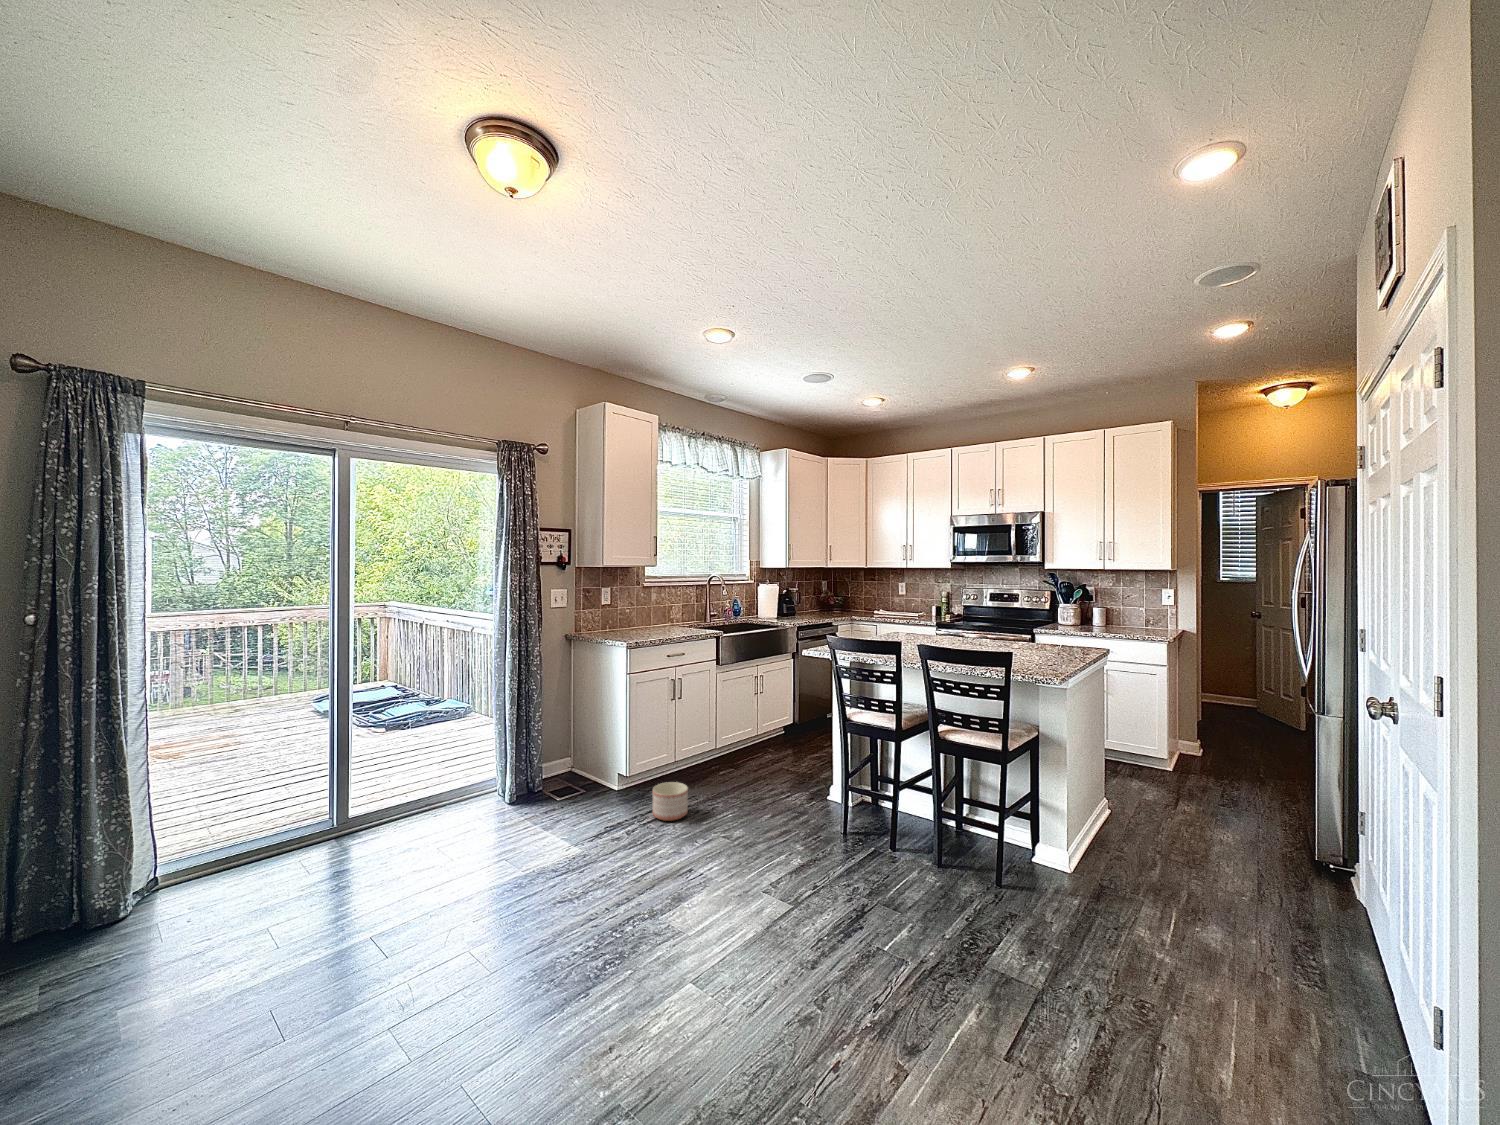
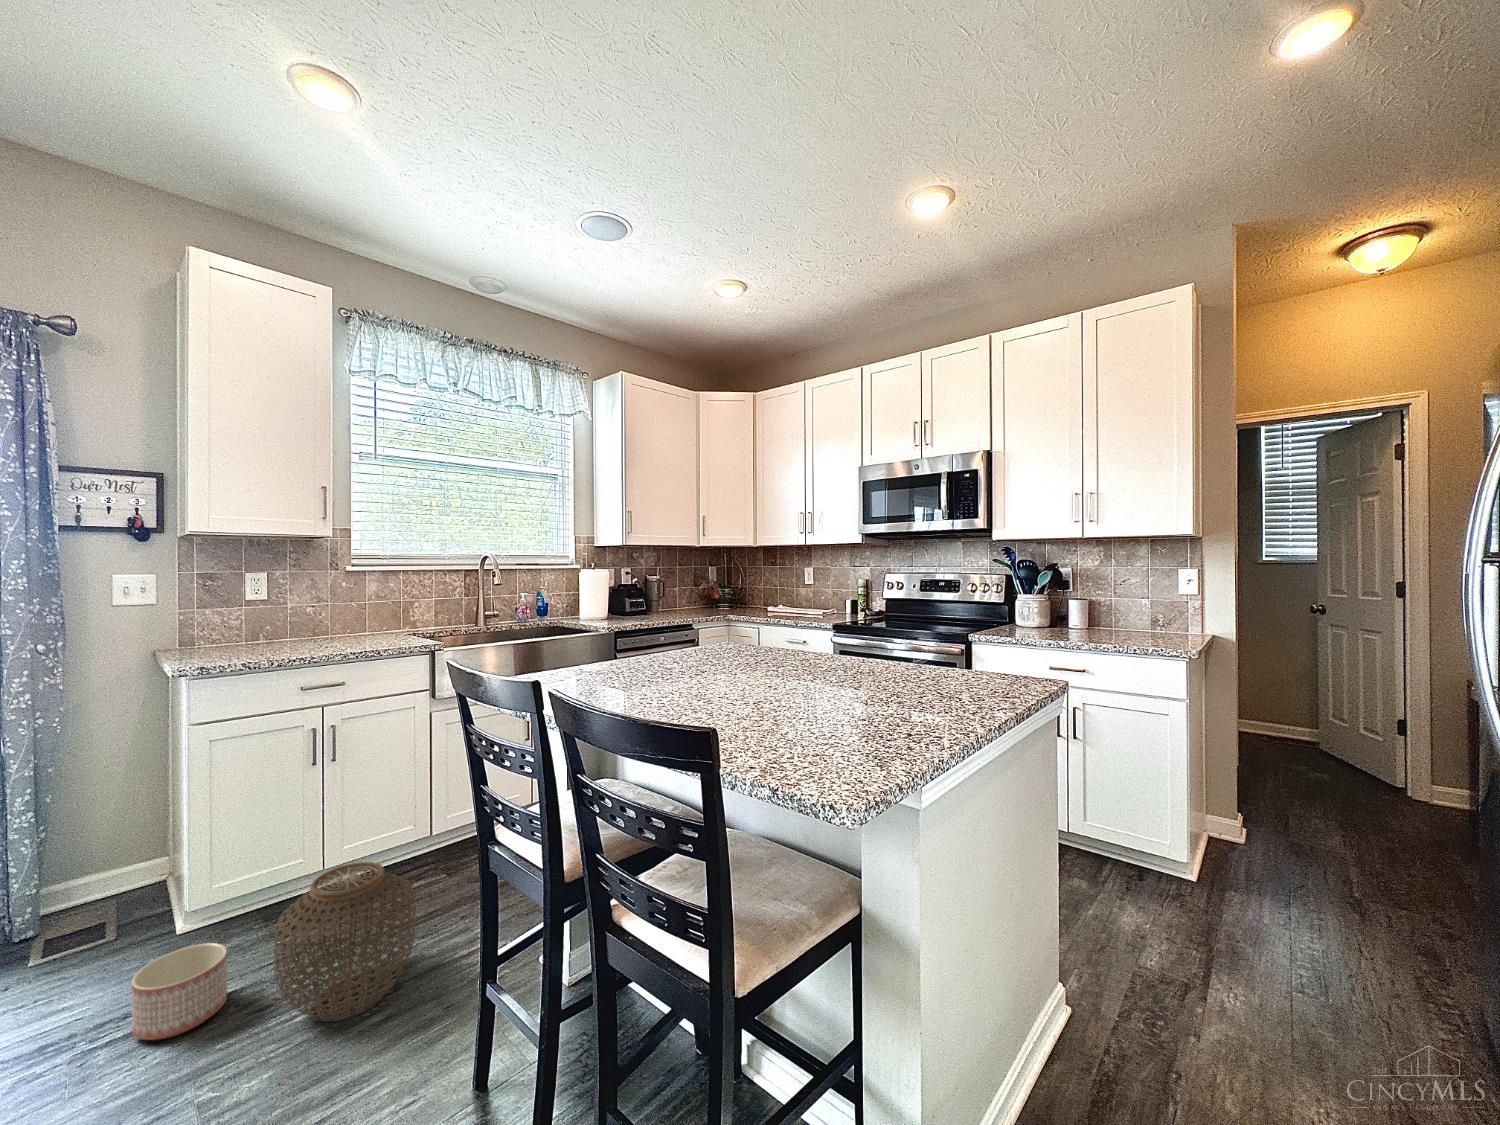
woven basket: none [715,743,775,816] -> present [274,862,415,1021]

